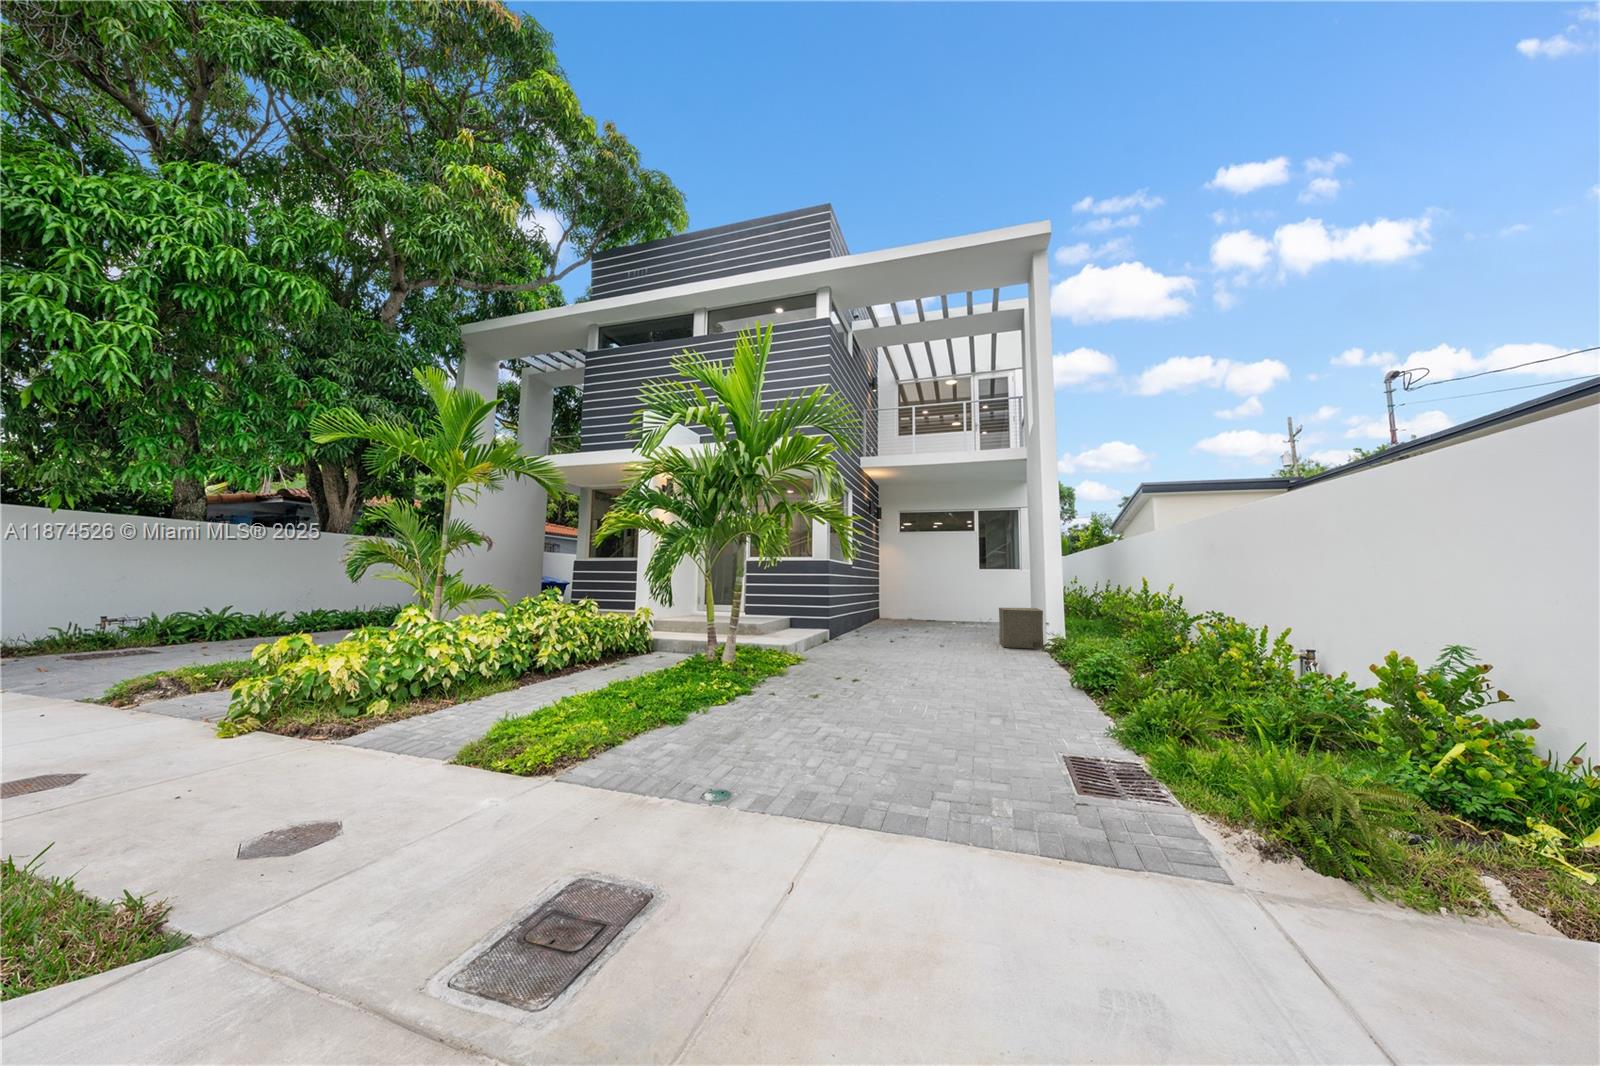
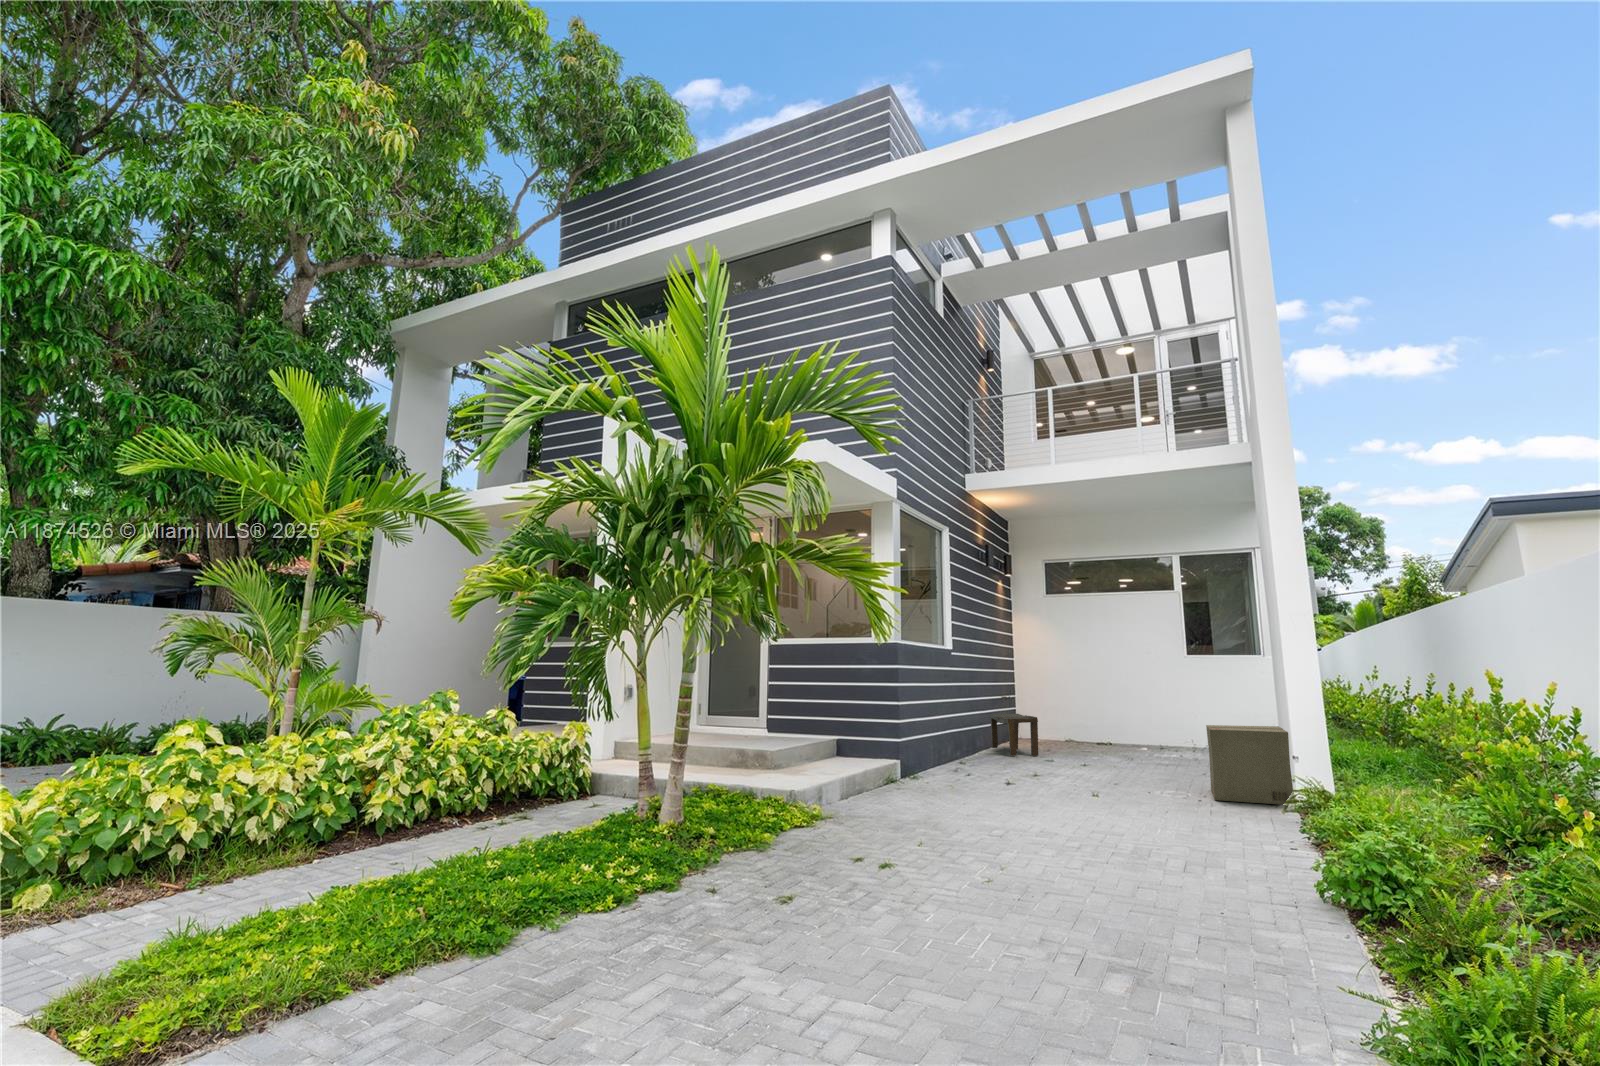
bench: none [869,603,899,627] -> present [990,714,1038,756]

